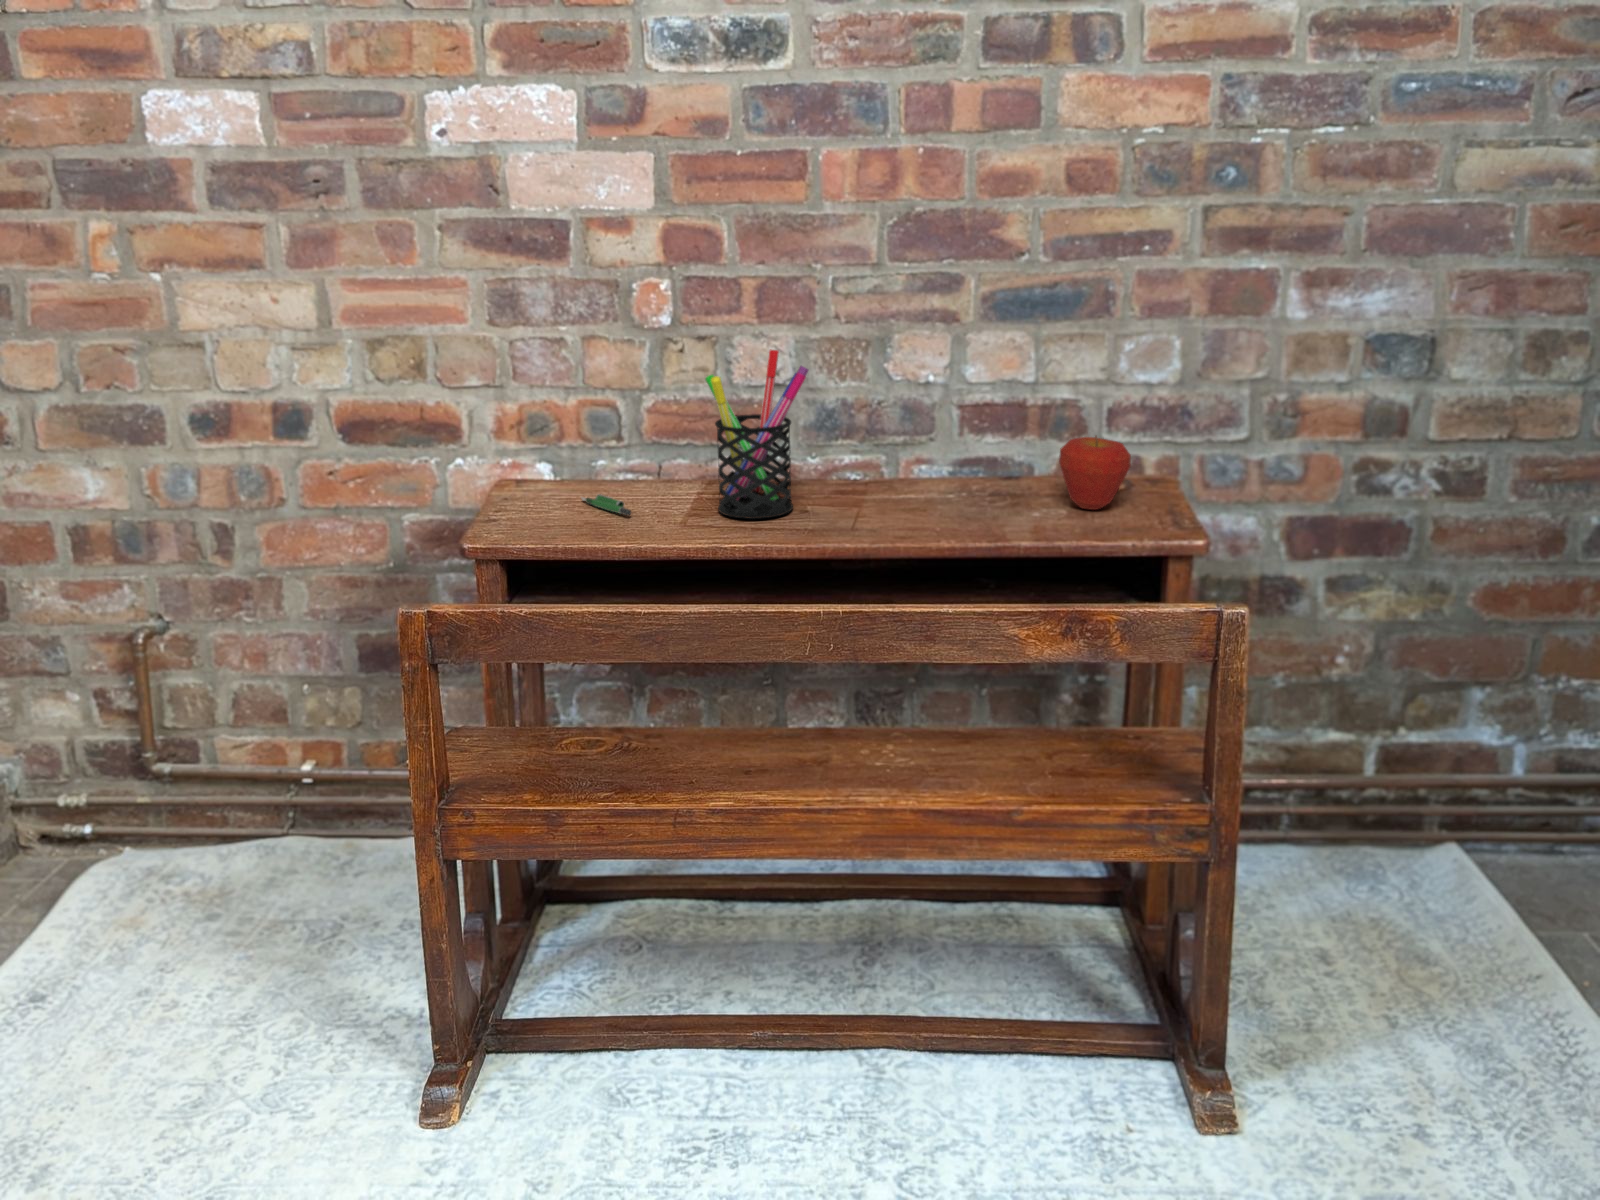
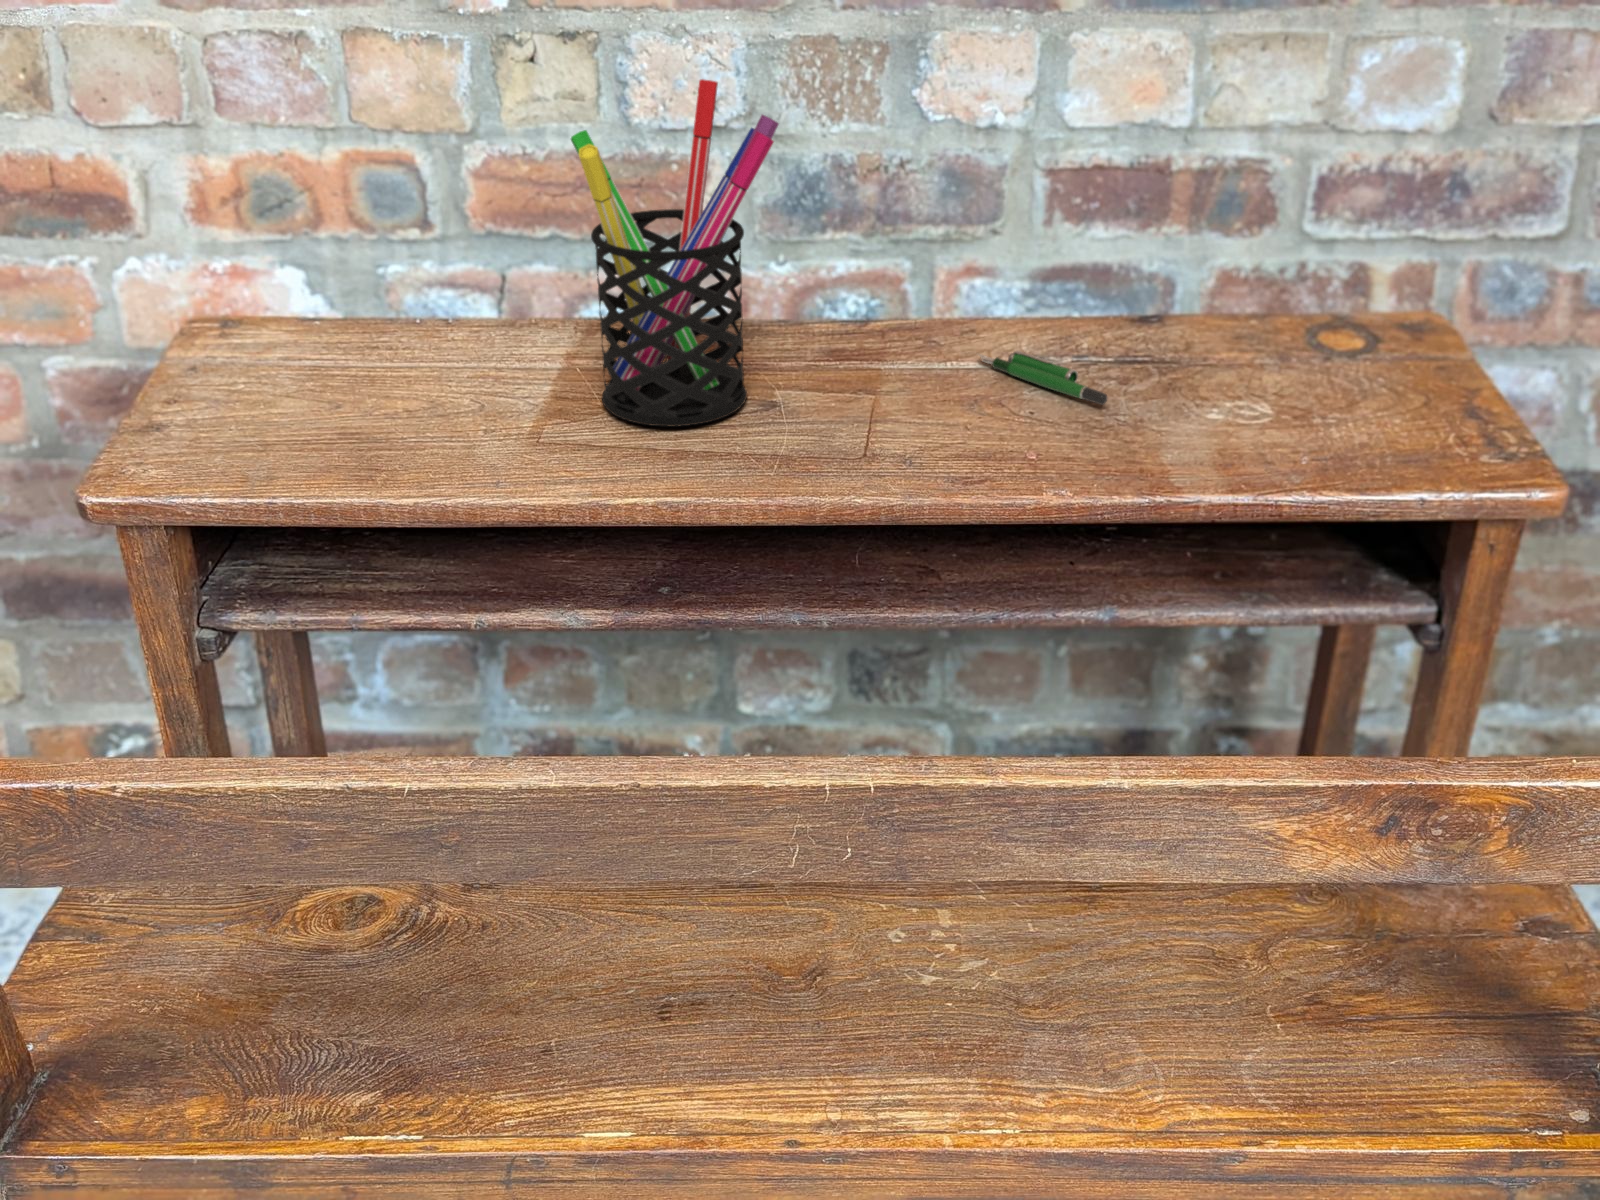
apple: present [1059,436,1131,510] -> none [1265,260,1409,406]
pen: present [582,494,631,515] -> present [979,351,1107,405]

